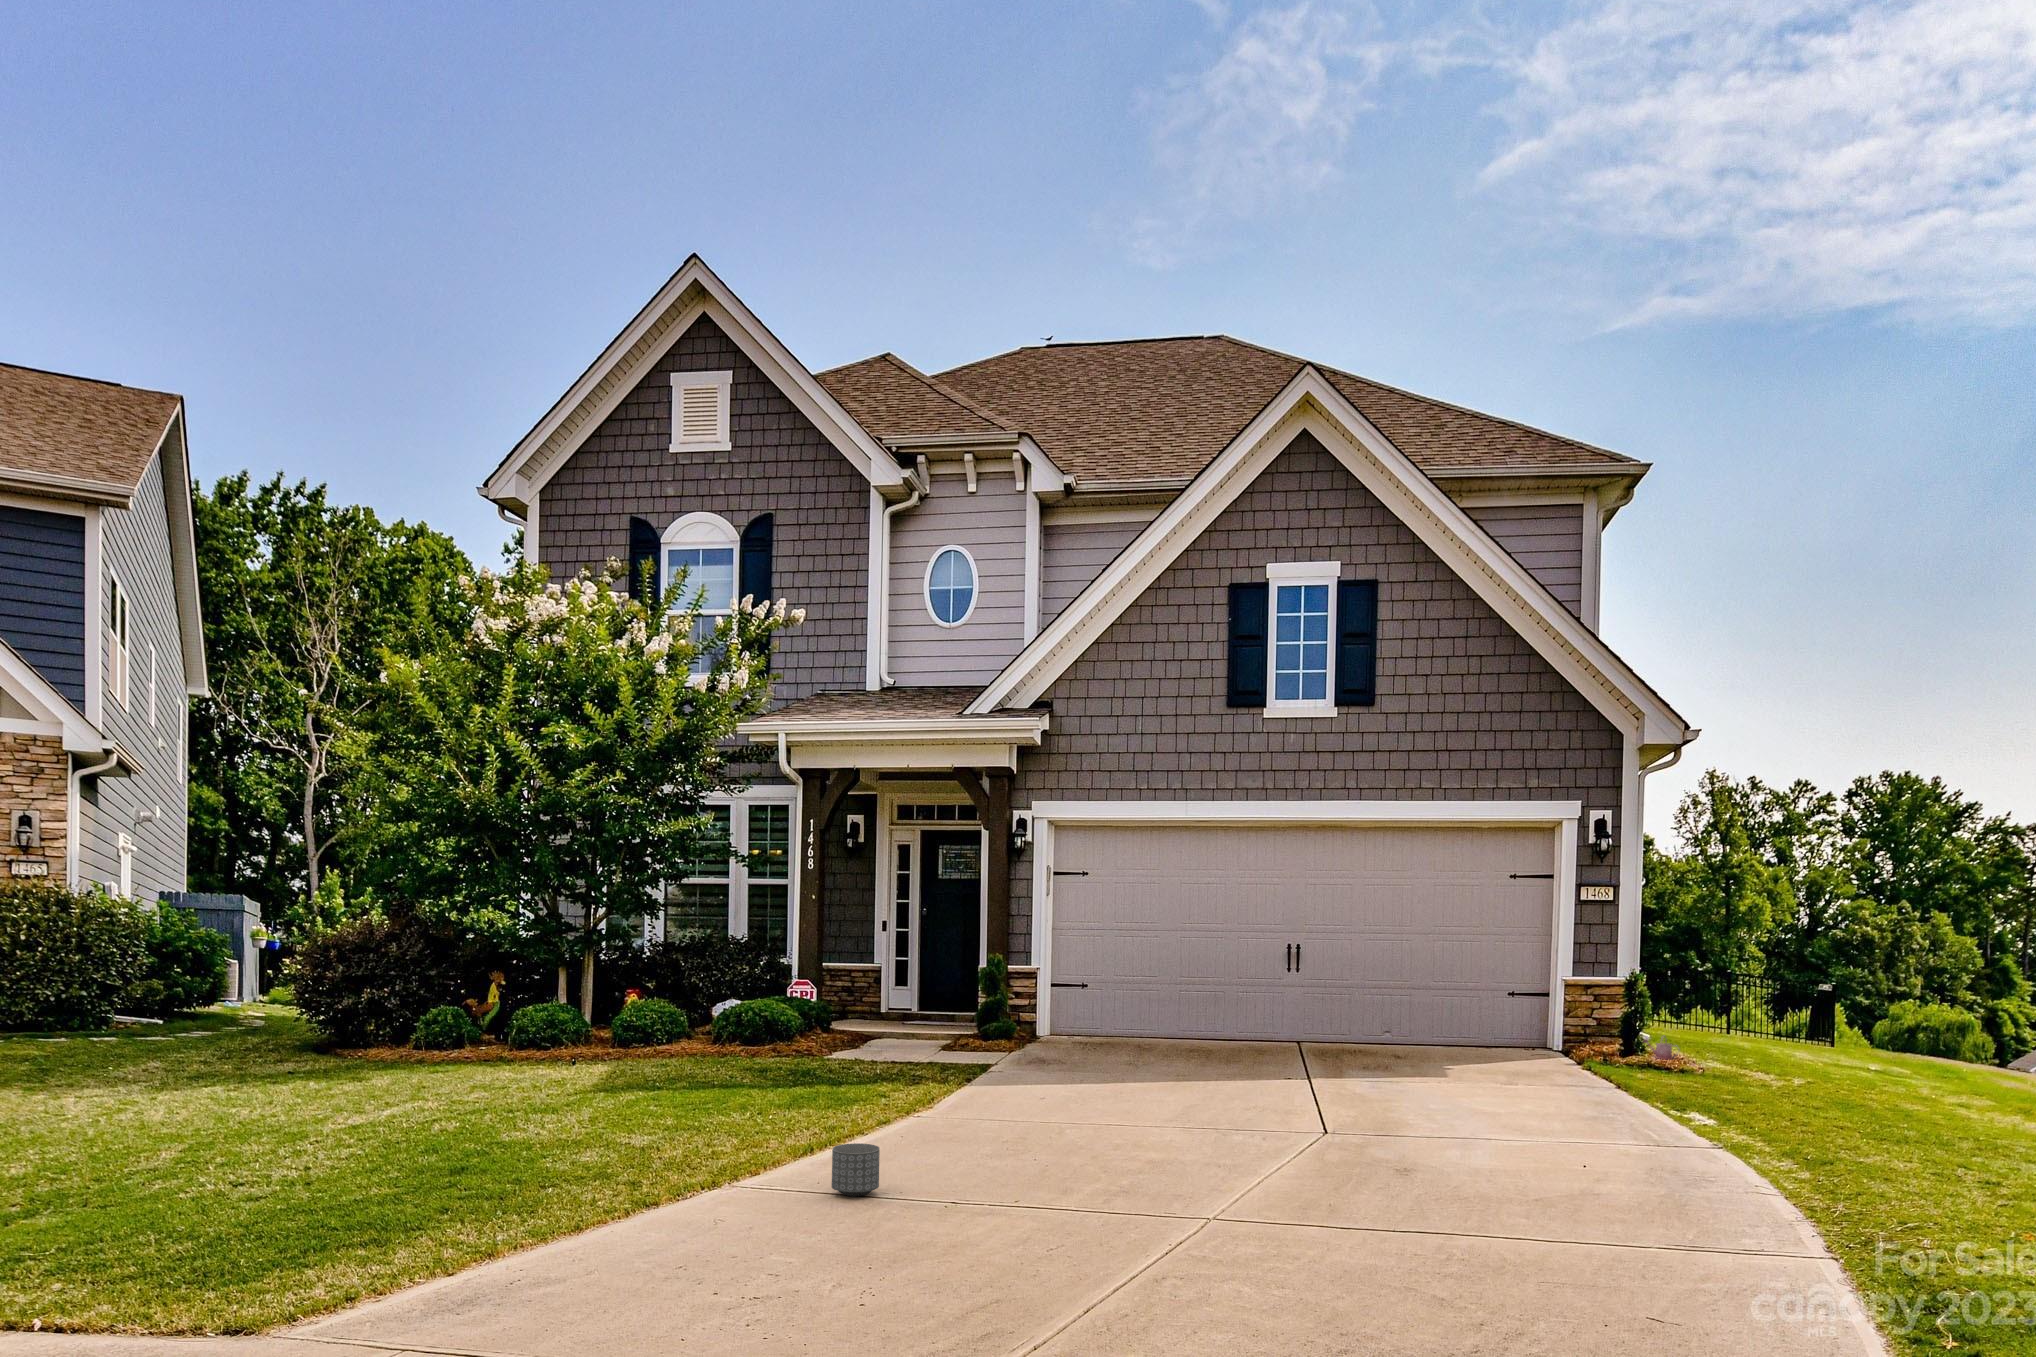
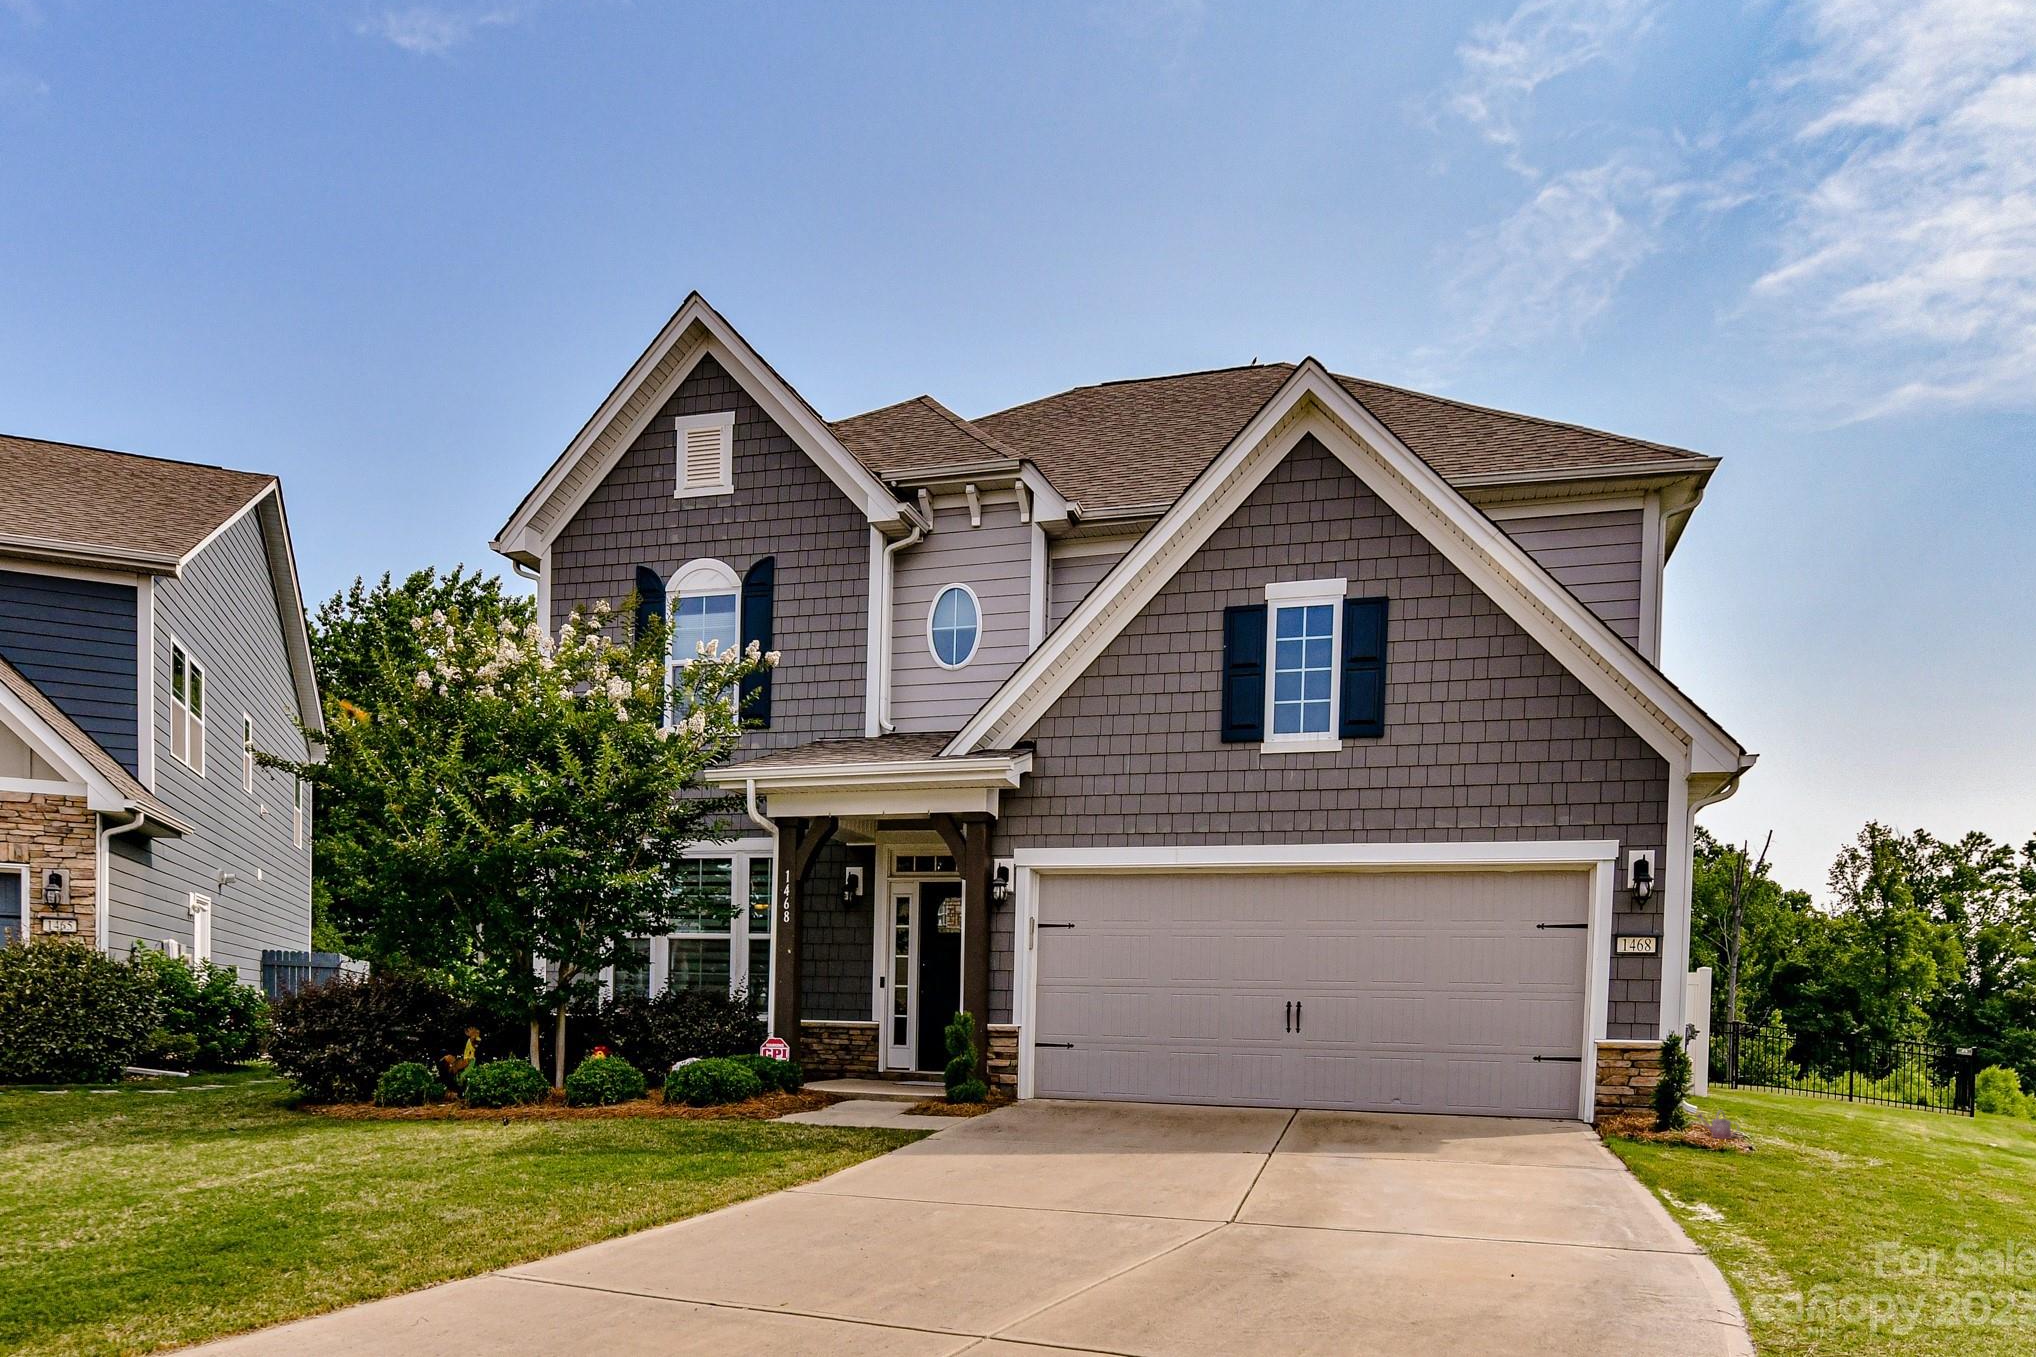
planter: present [832,1143,880,1197] -> none [561,1236,621,1302]

